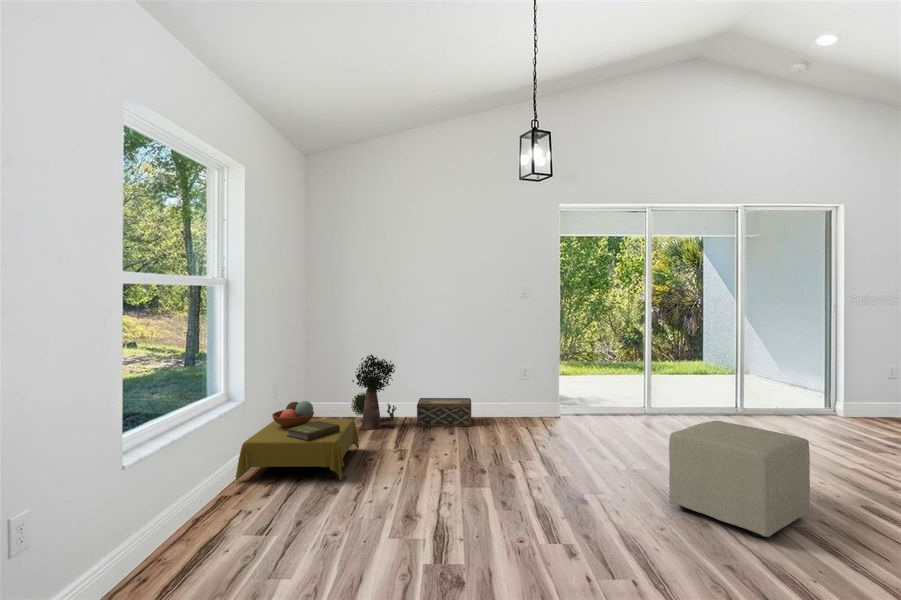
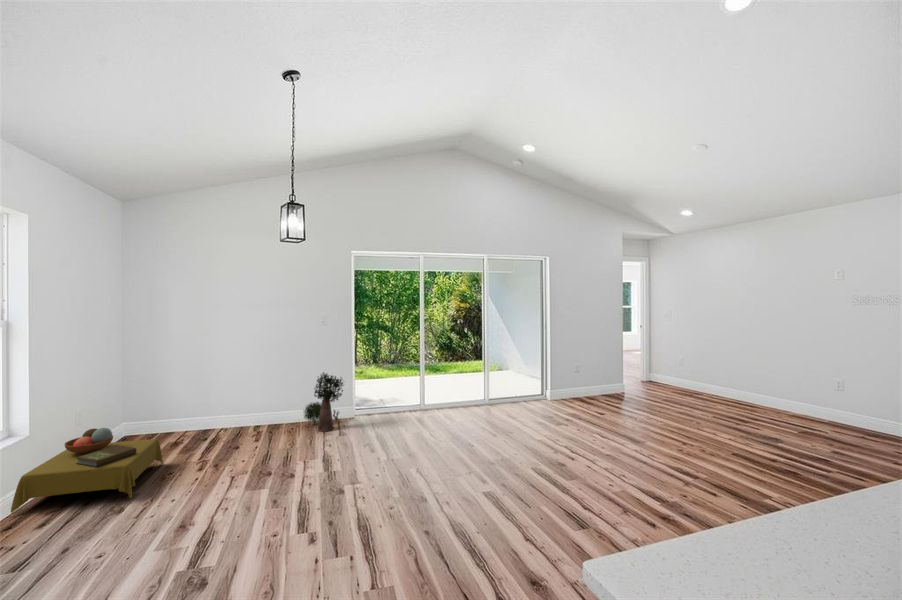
potted plant: present [351,355,396,429] -> present [304,373,343,432]
woven basket: present [417,398,471,426] -> none [231,408,283,435]
ottoman: present [669,421,810,537] -> none [401,423,488,505]

